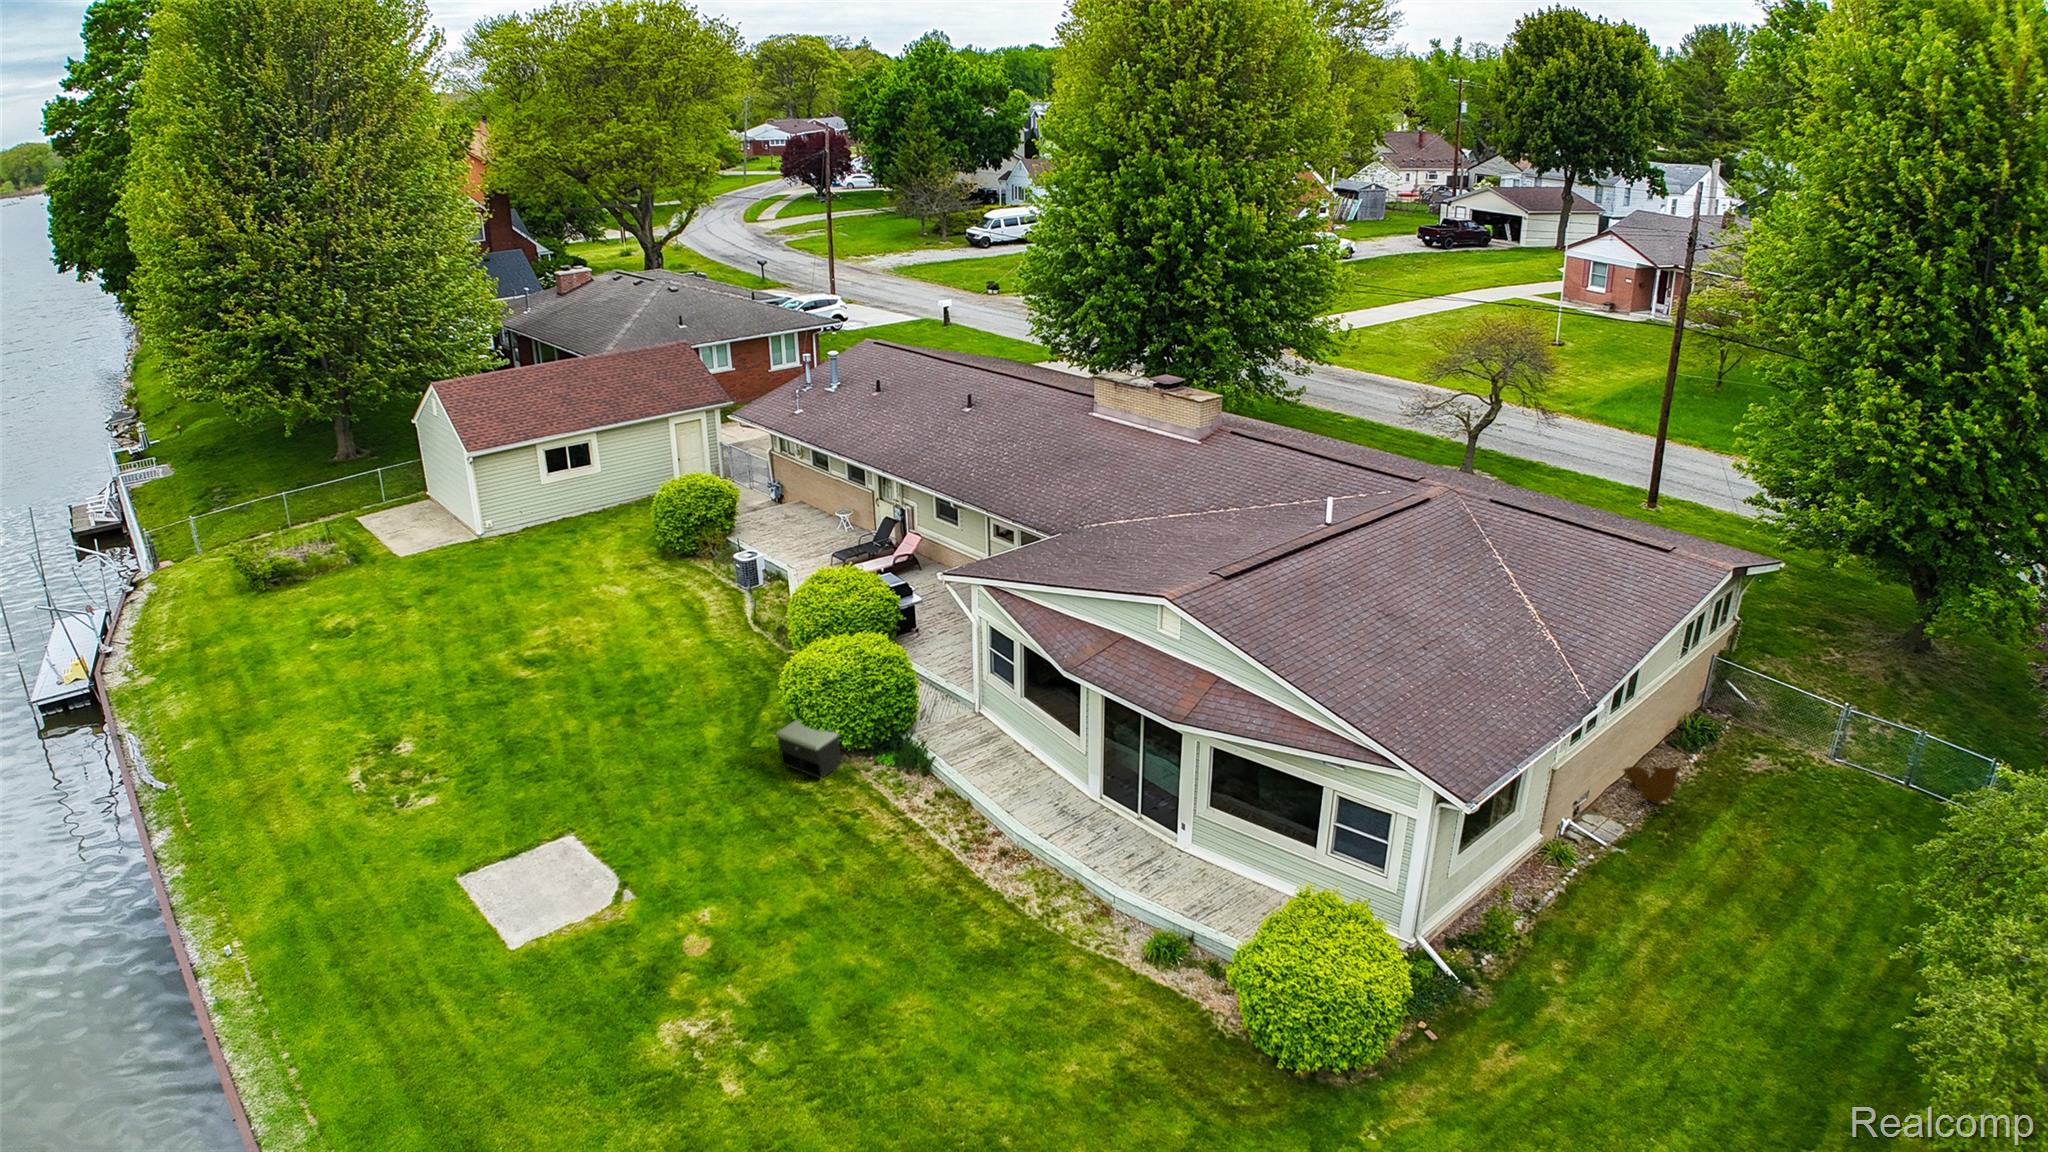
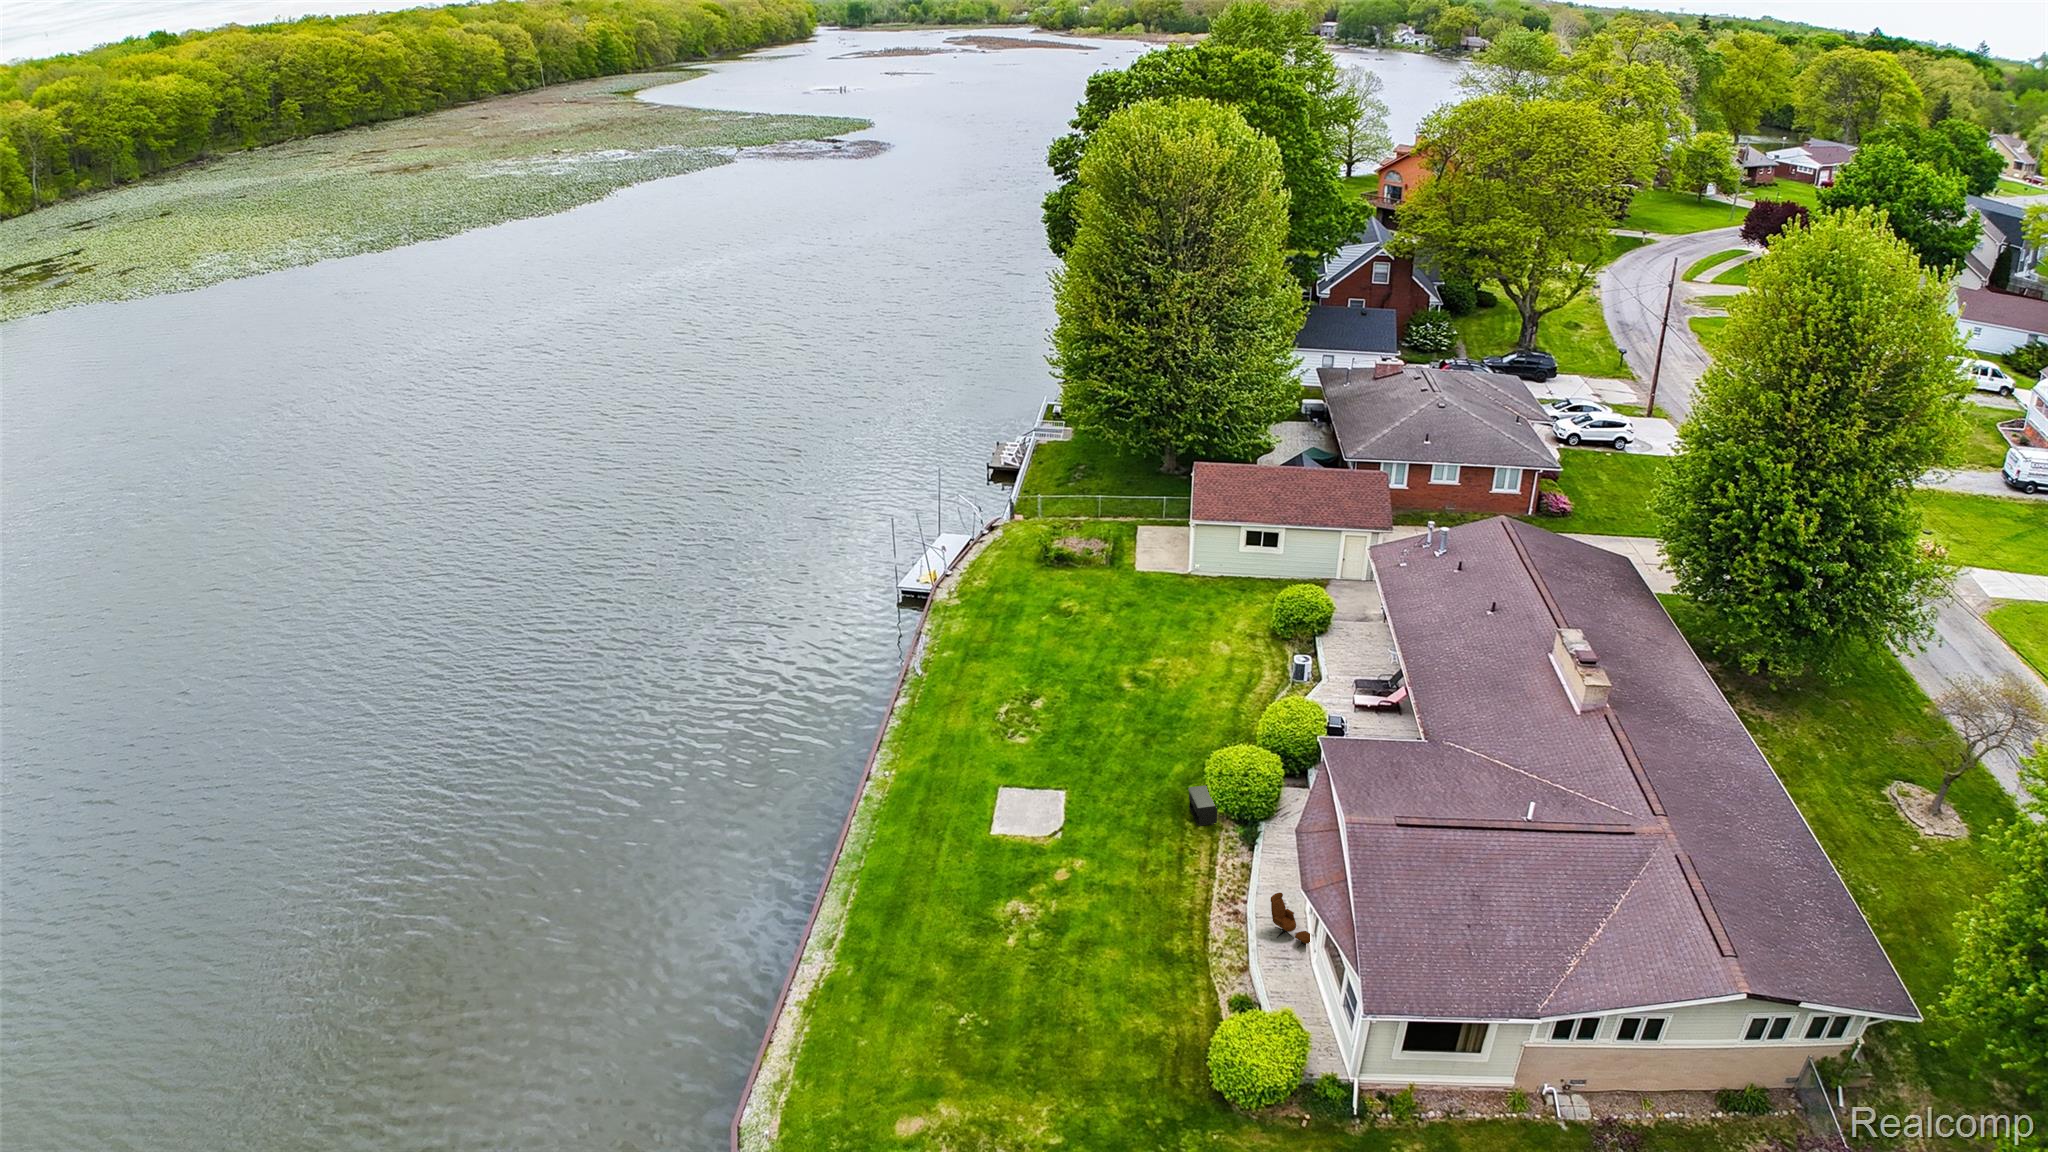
lounge chair: present [1623,766,1681,814] -> present [1271,893,1310,947]

